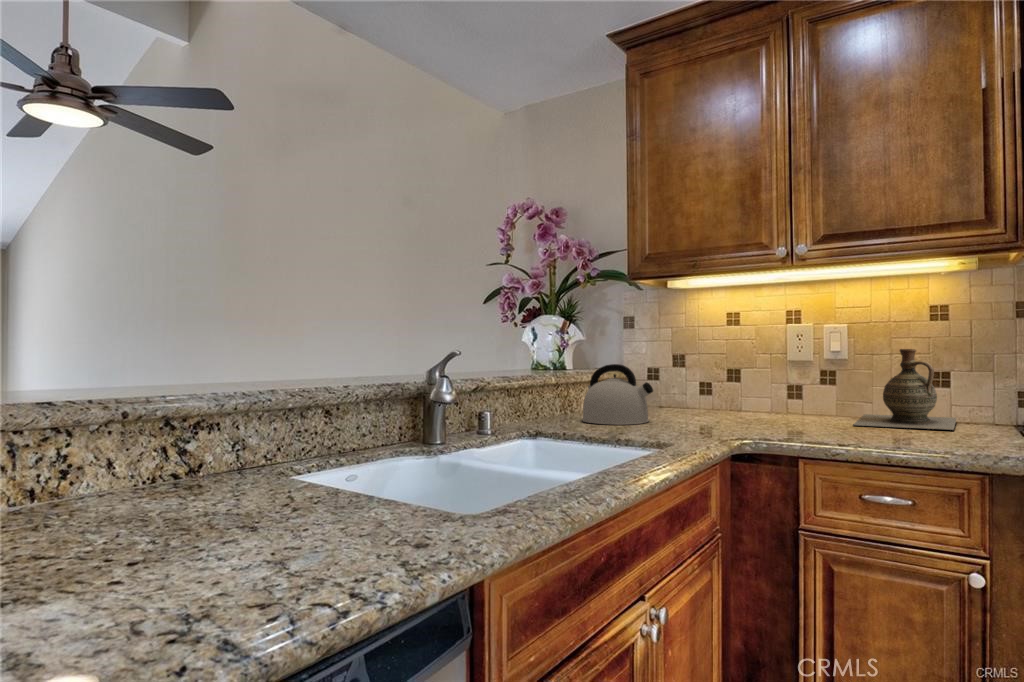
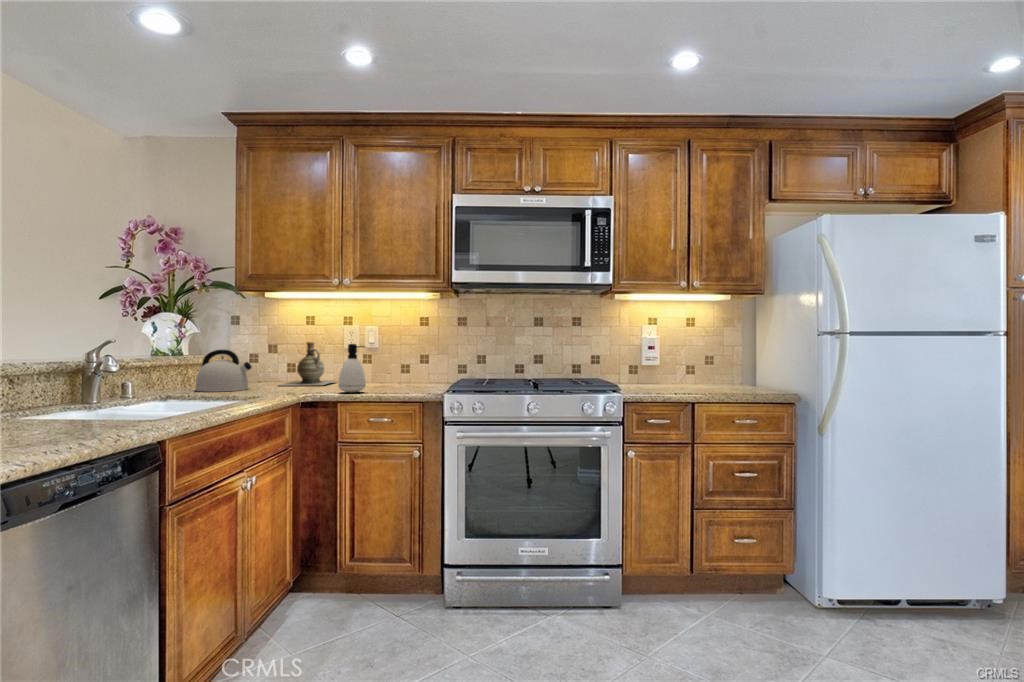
ceramic jug: present [853,349,956,430] -> present [281,342,335,386]
soap dispenser: none [798,356,850,443] -> present [338,344,366,393]

